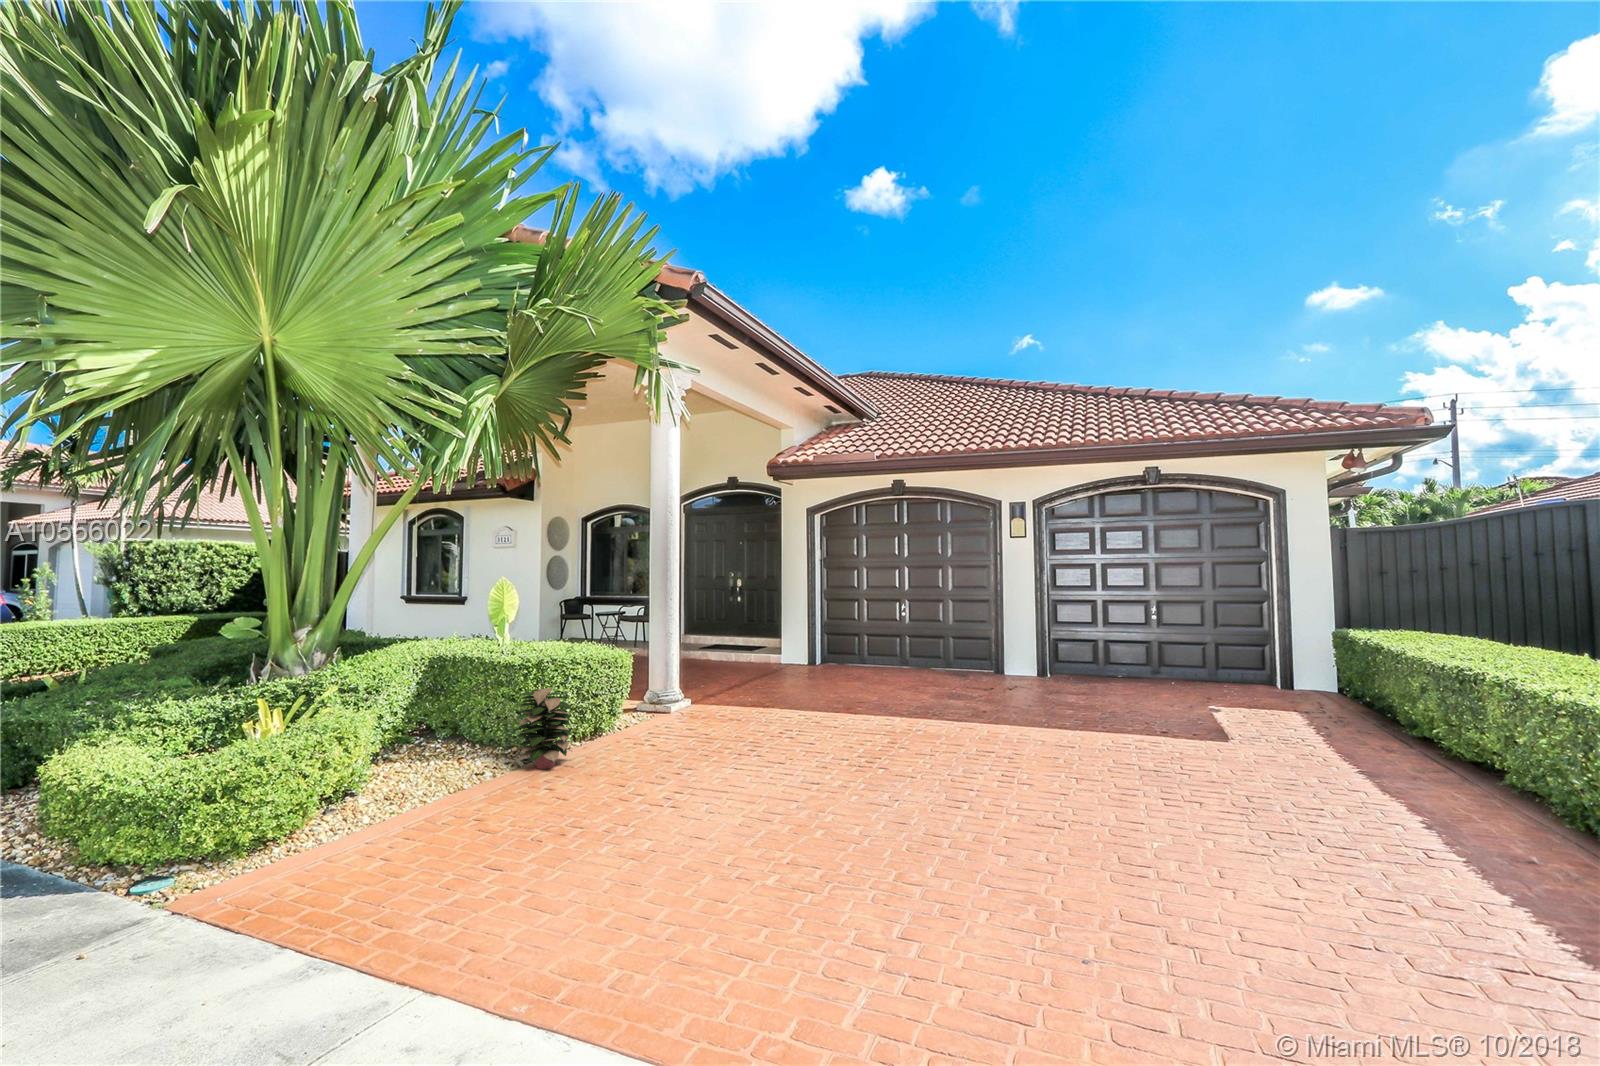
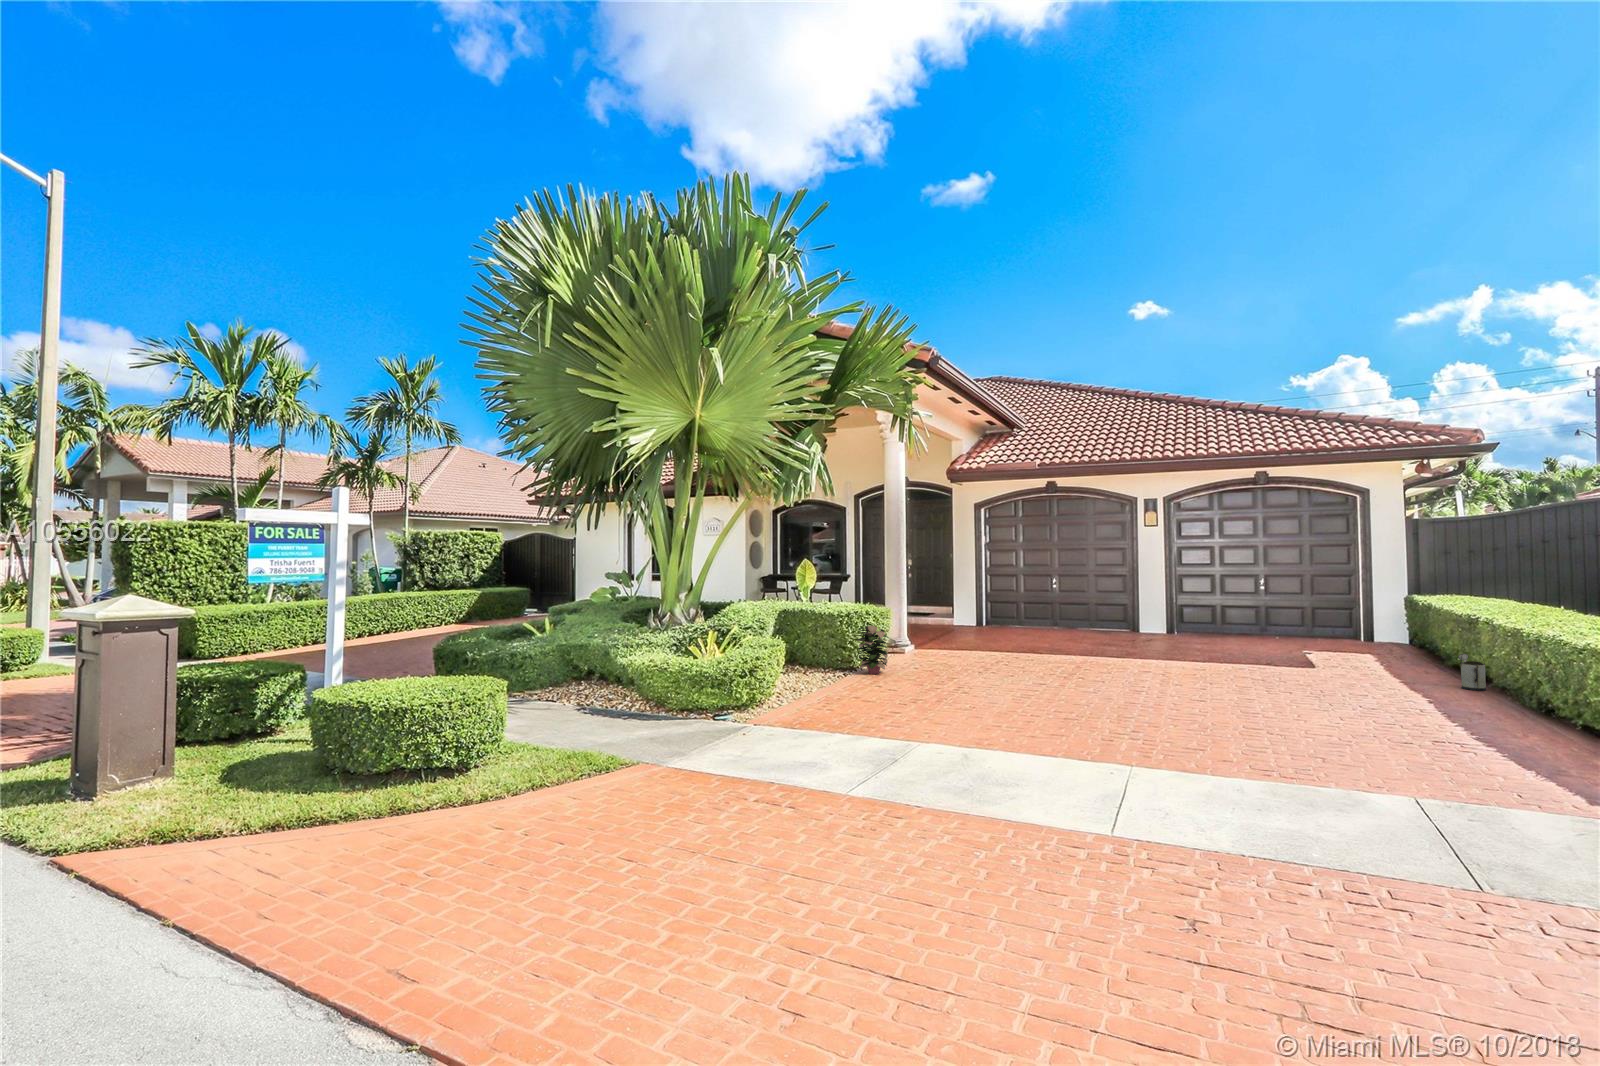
watering can: none [1447,738,1502,807] -> present [1458,654,1486,691]

